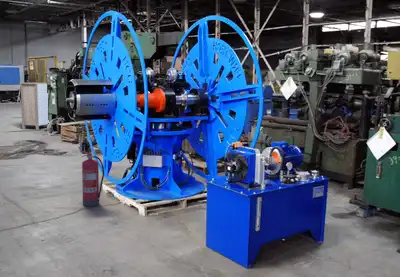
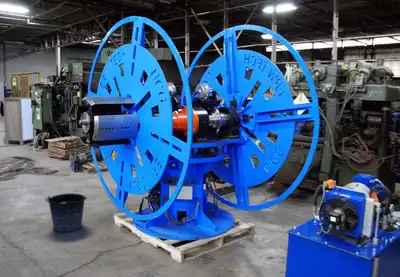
fire extinguisher: present [81,151,104,206] -> none [95,184,125,250]
bucket: none [44,163,78,194] -> present [46,193,87,232]

